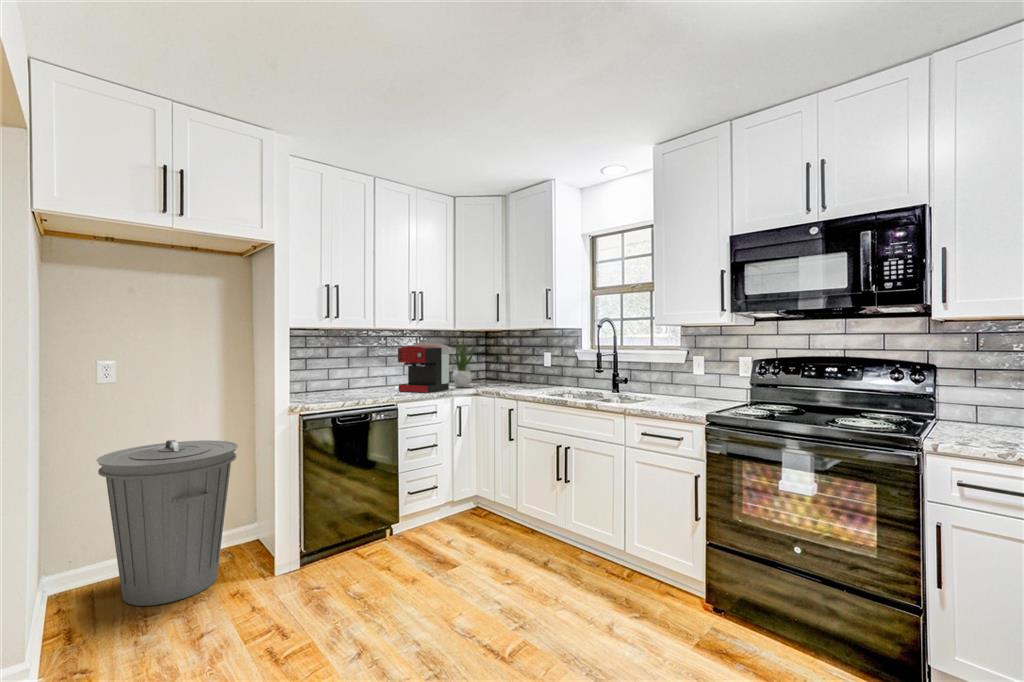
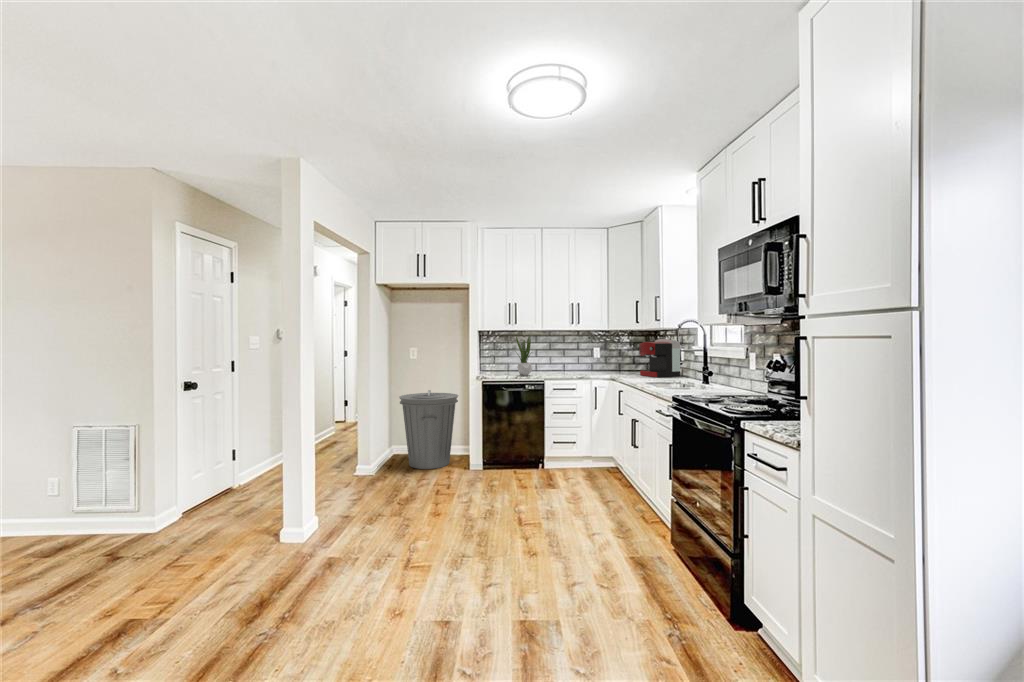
potted plant: present [453,337,474,388] -> present [516,336,532,376]
coffee maker: present [398,342,449,393] -> present [639,339,680,377]

